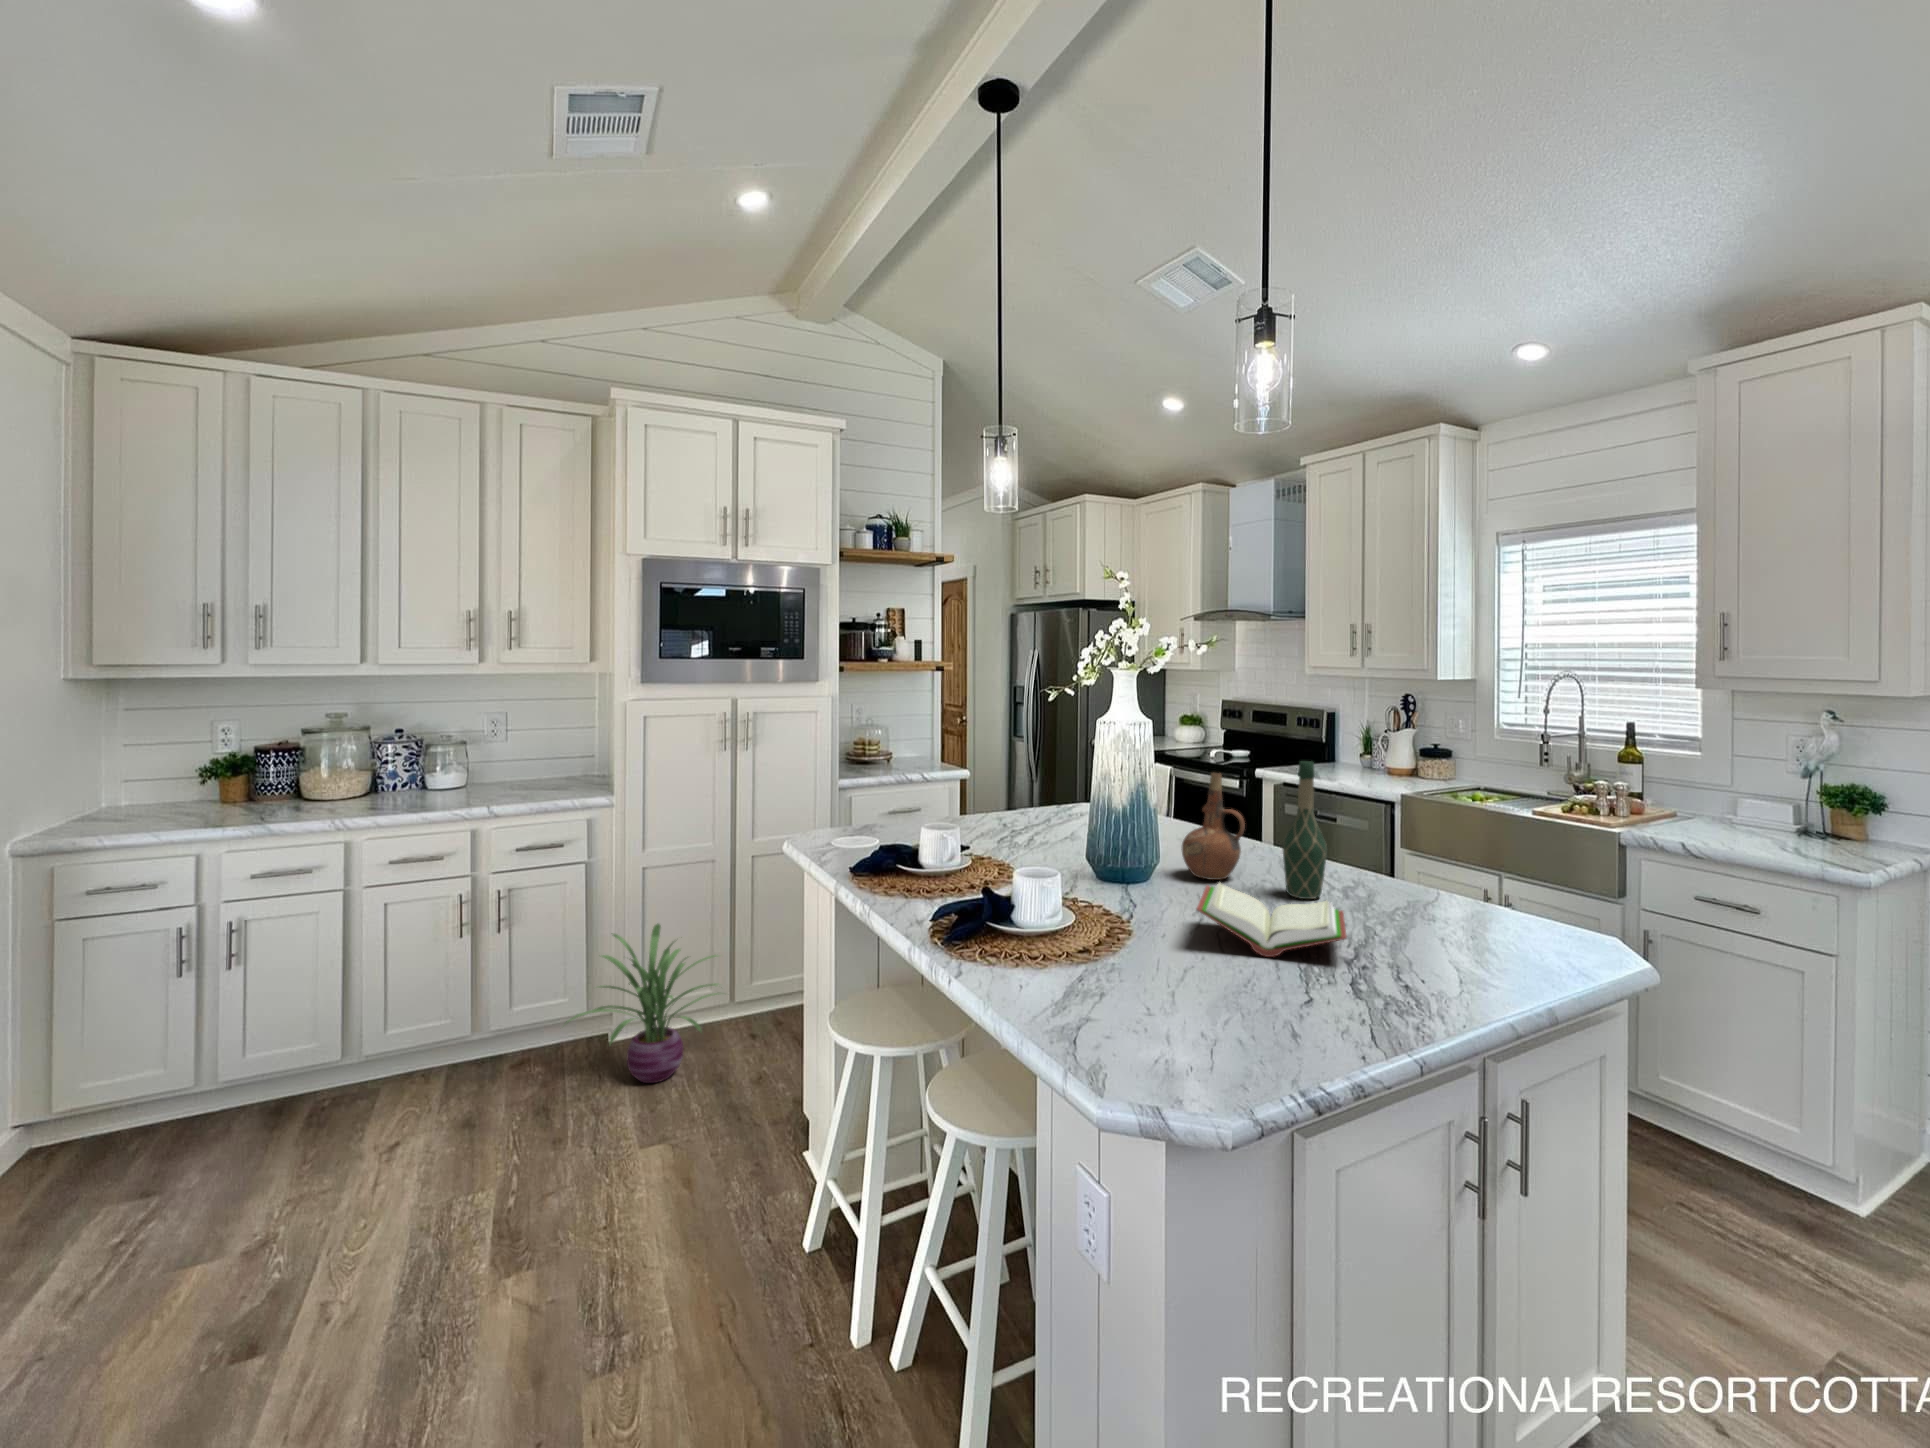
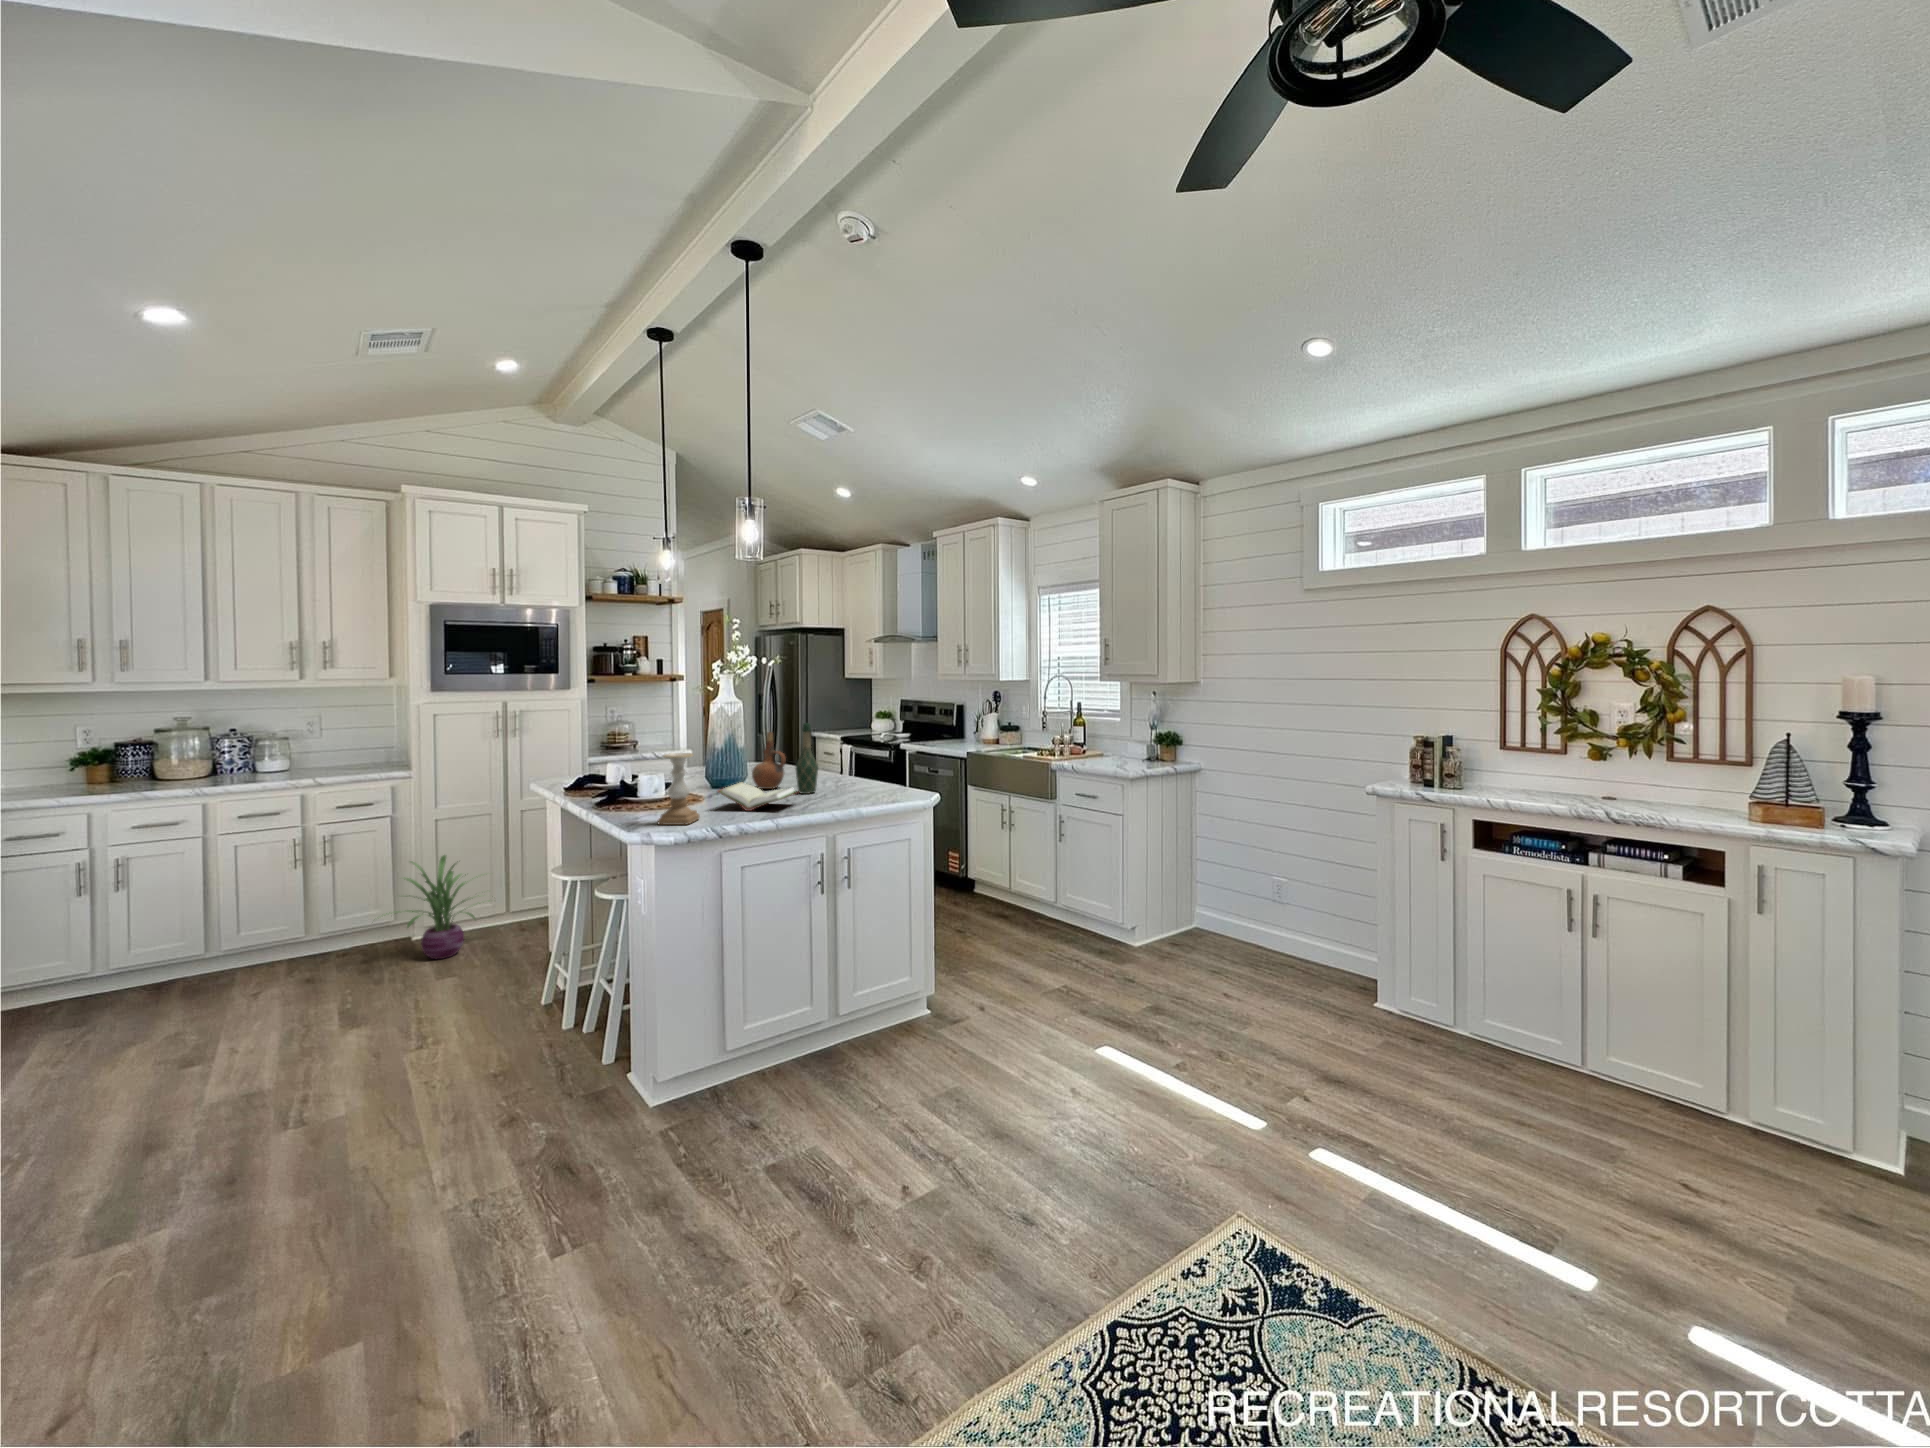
candle holder: none [1126,837,1197,1008] -> present [658,753,700,825]

